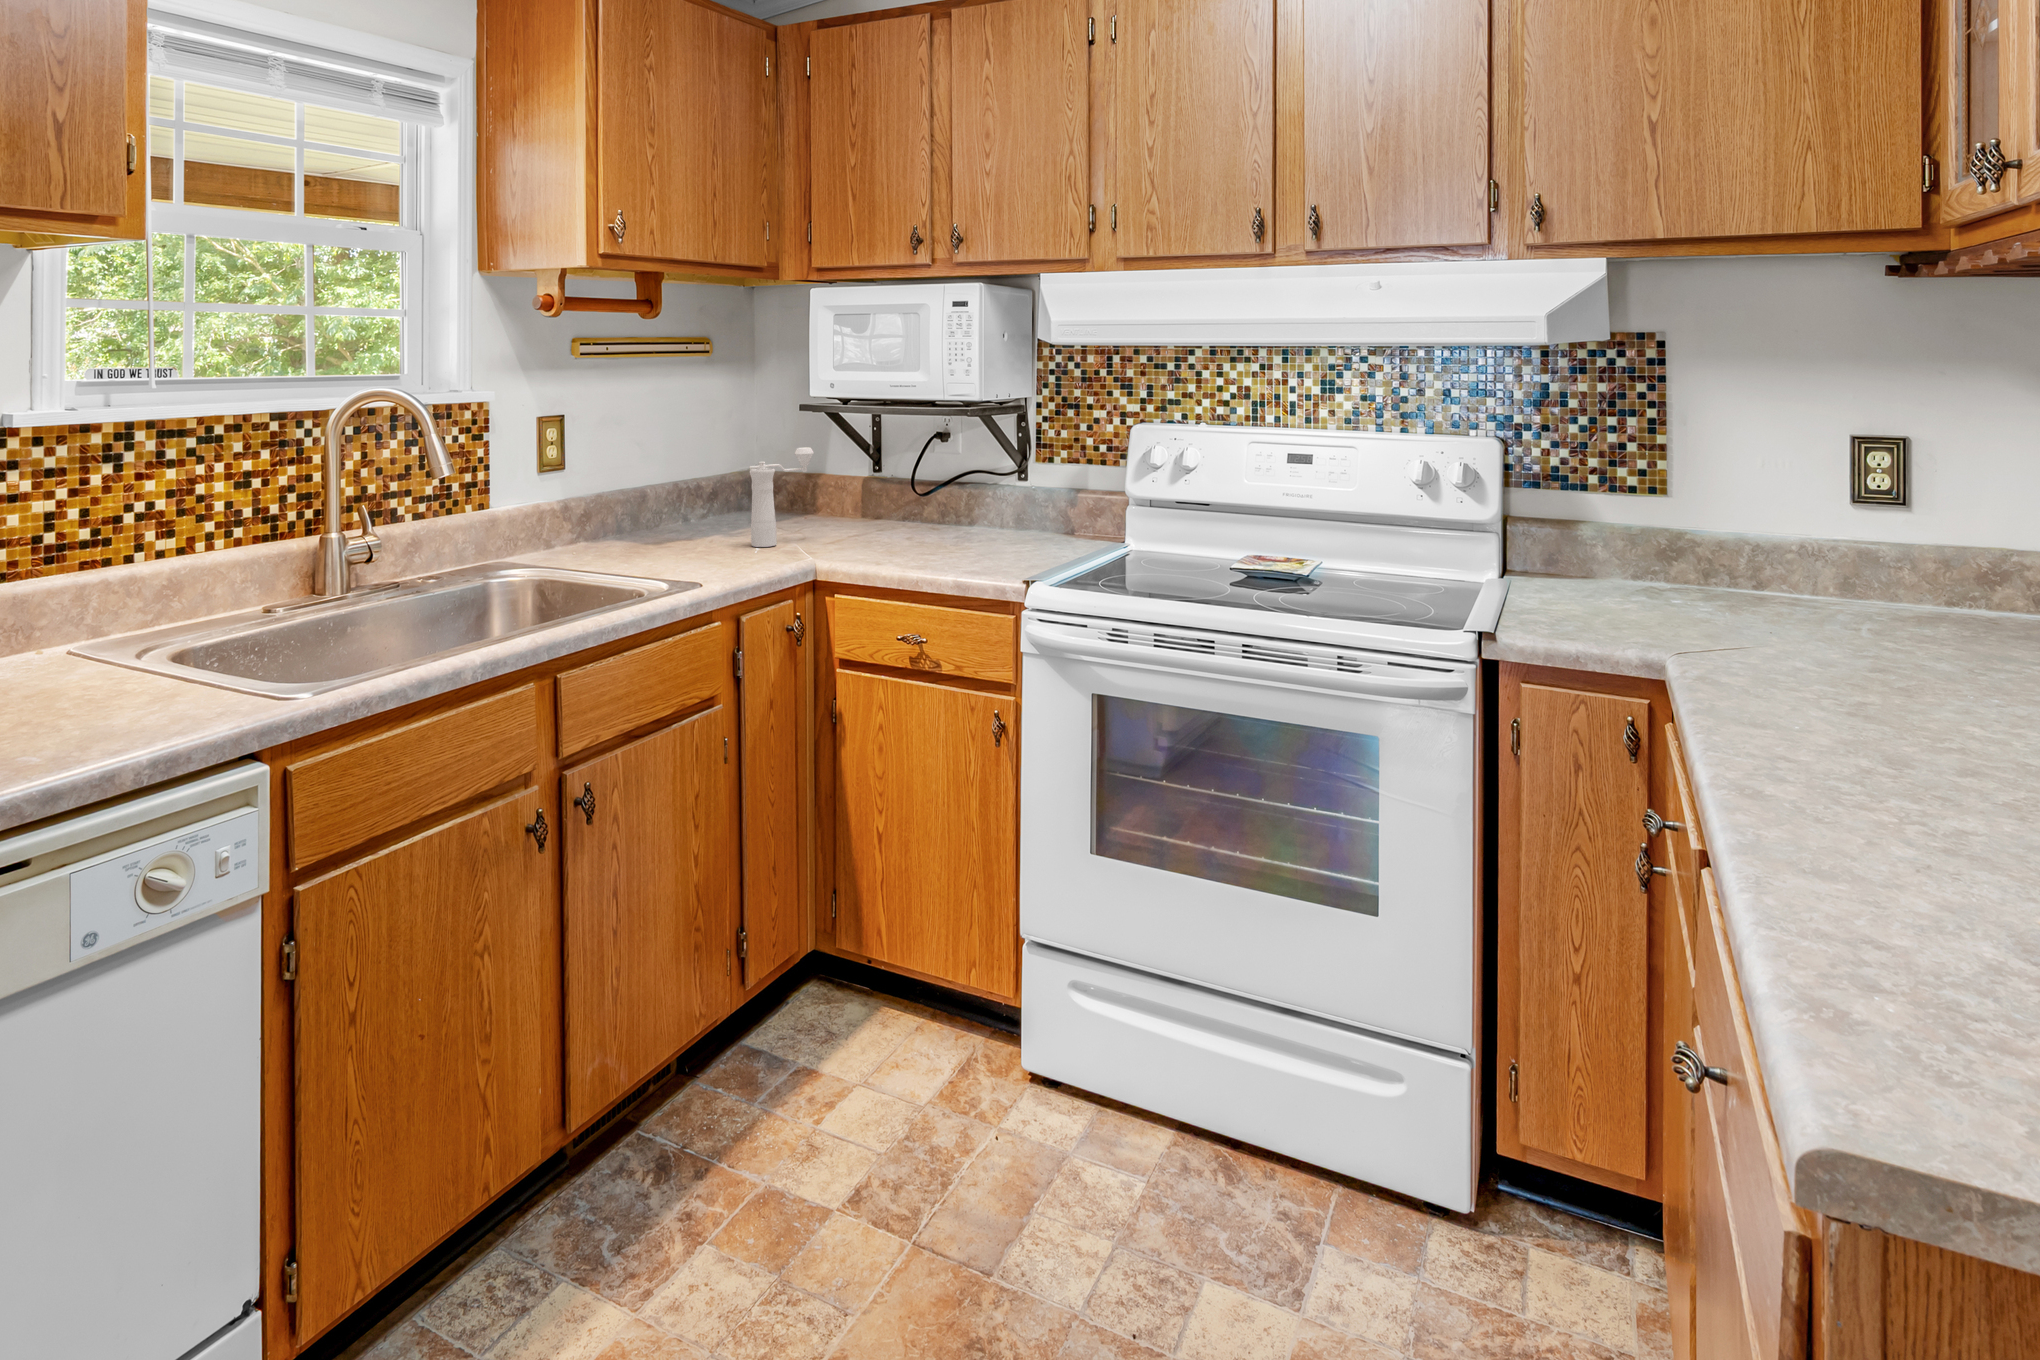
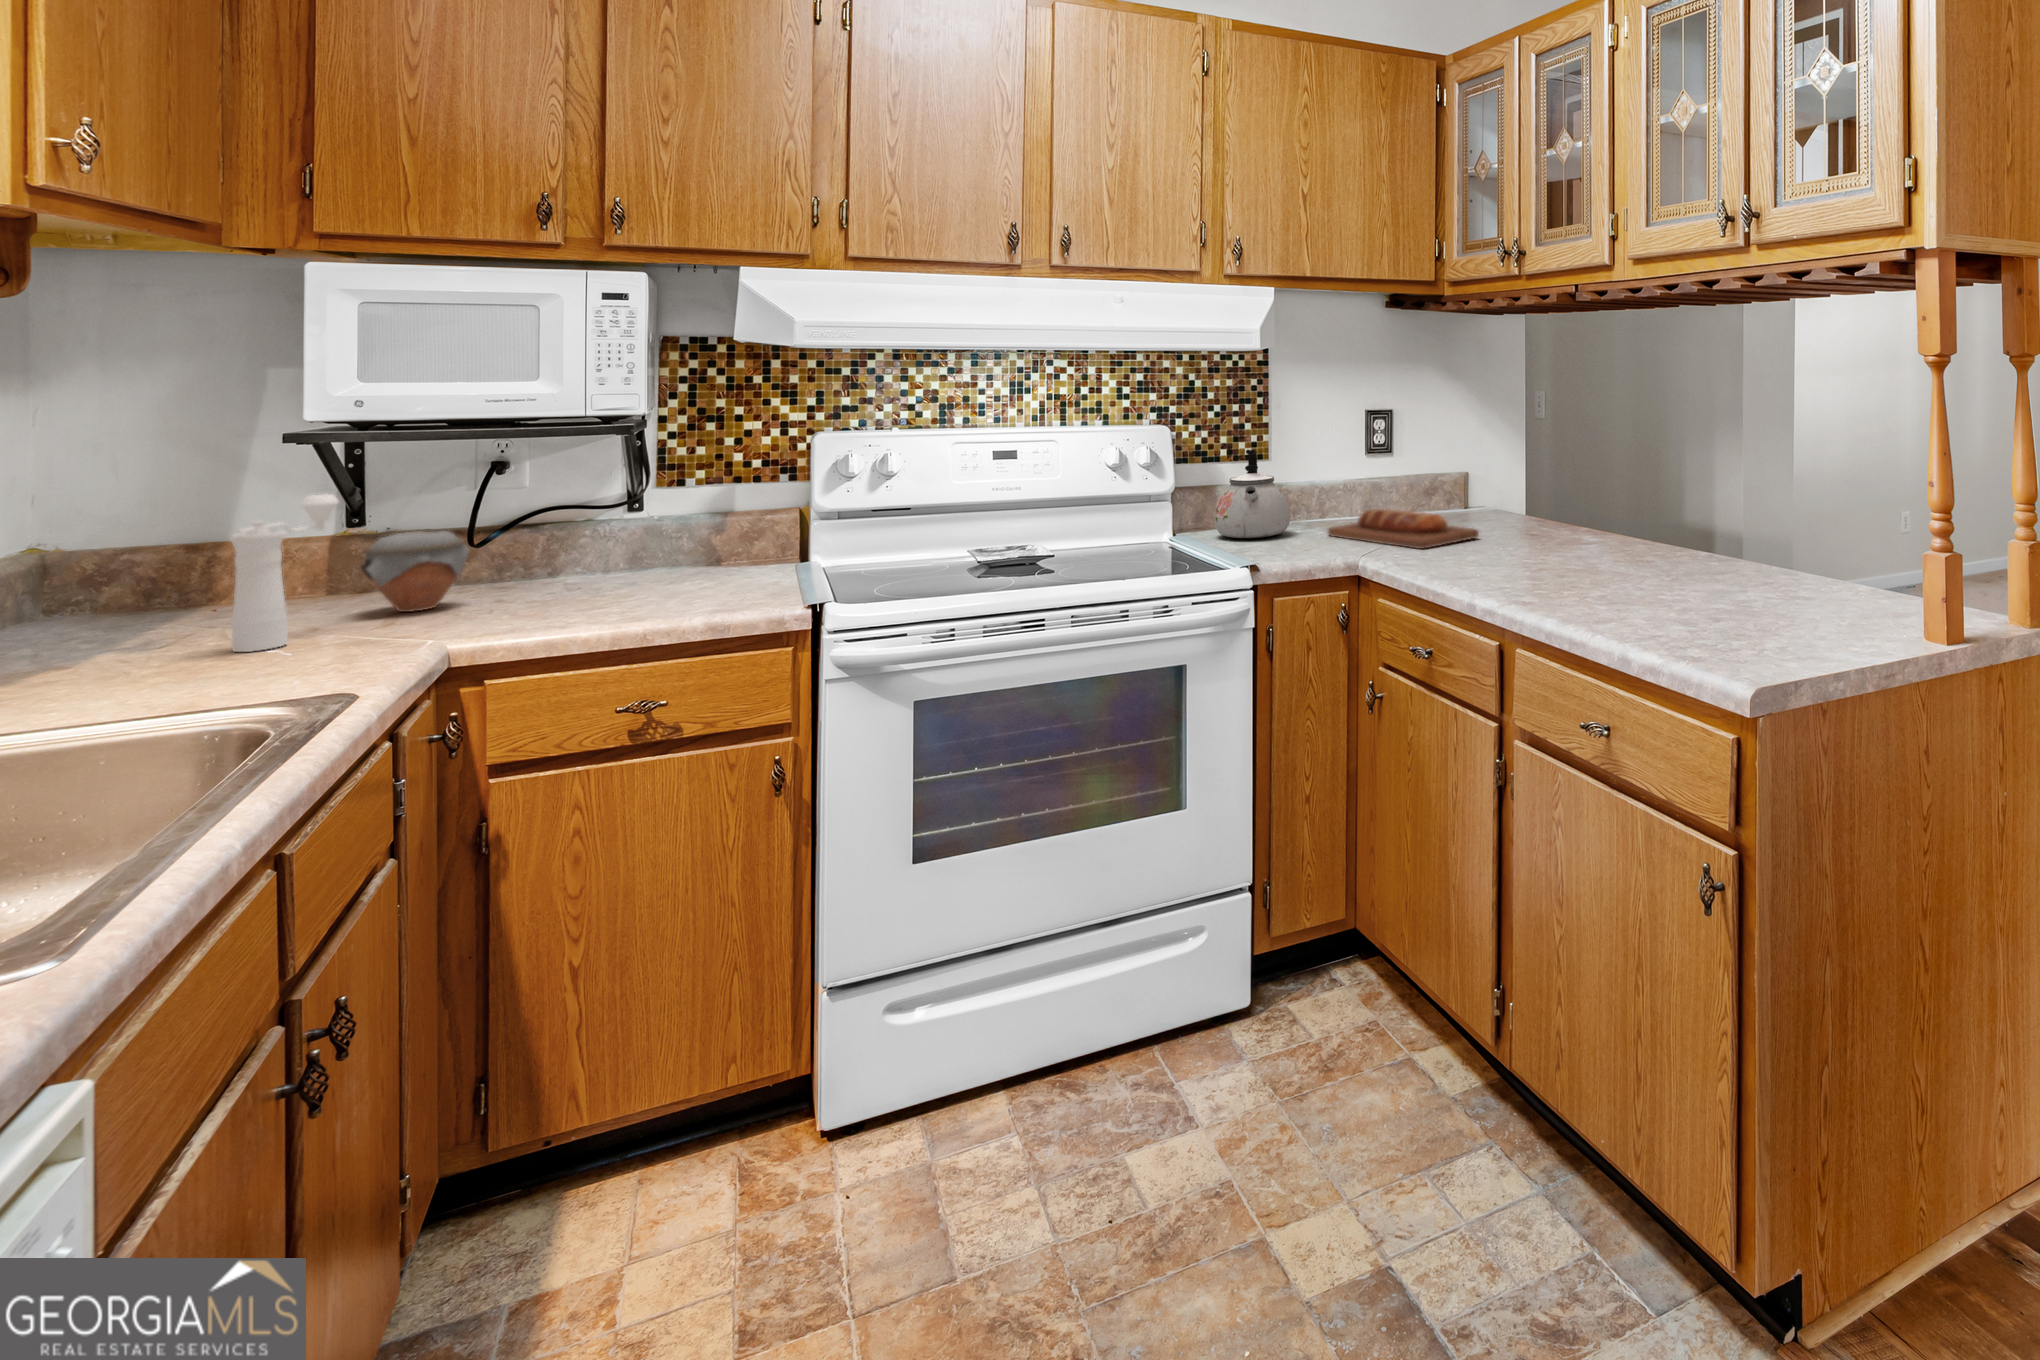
jar: none [837,479,900,537] -> present [361,531,469,612]
kettle: none [1551,479,1667,601] -> present [1214,449,1290,538]
bread loaf: none [1714,590,1972,672] -> present [1328,509,1479,549]

